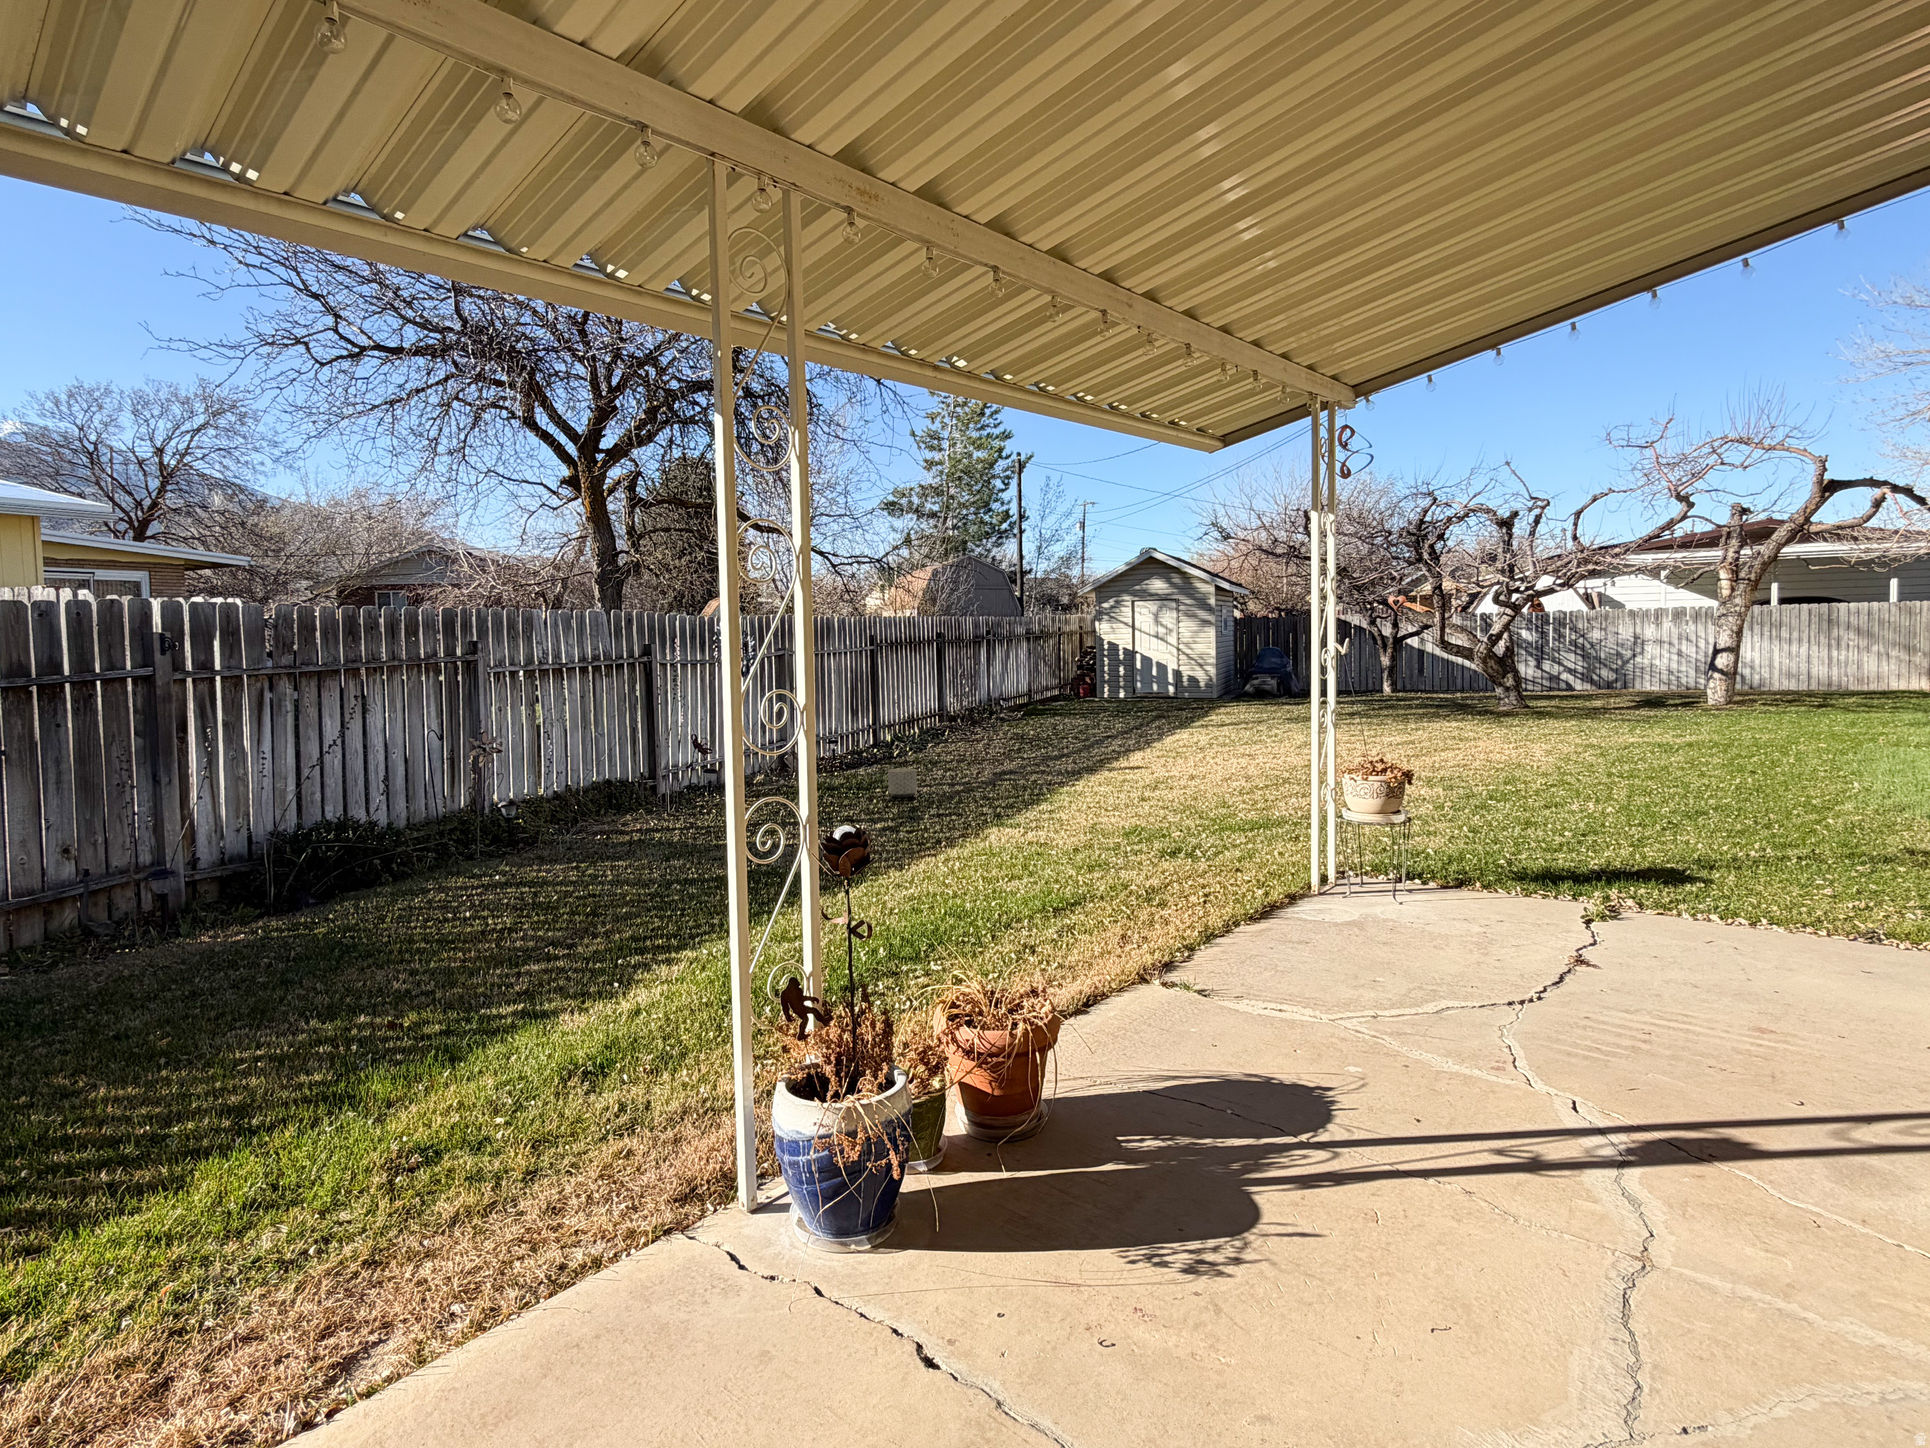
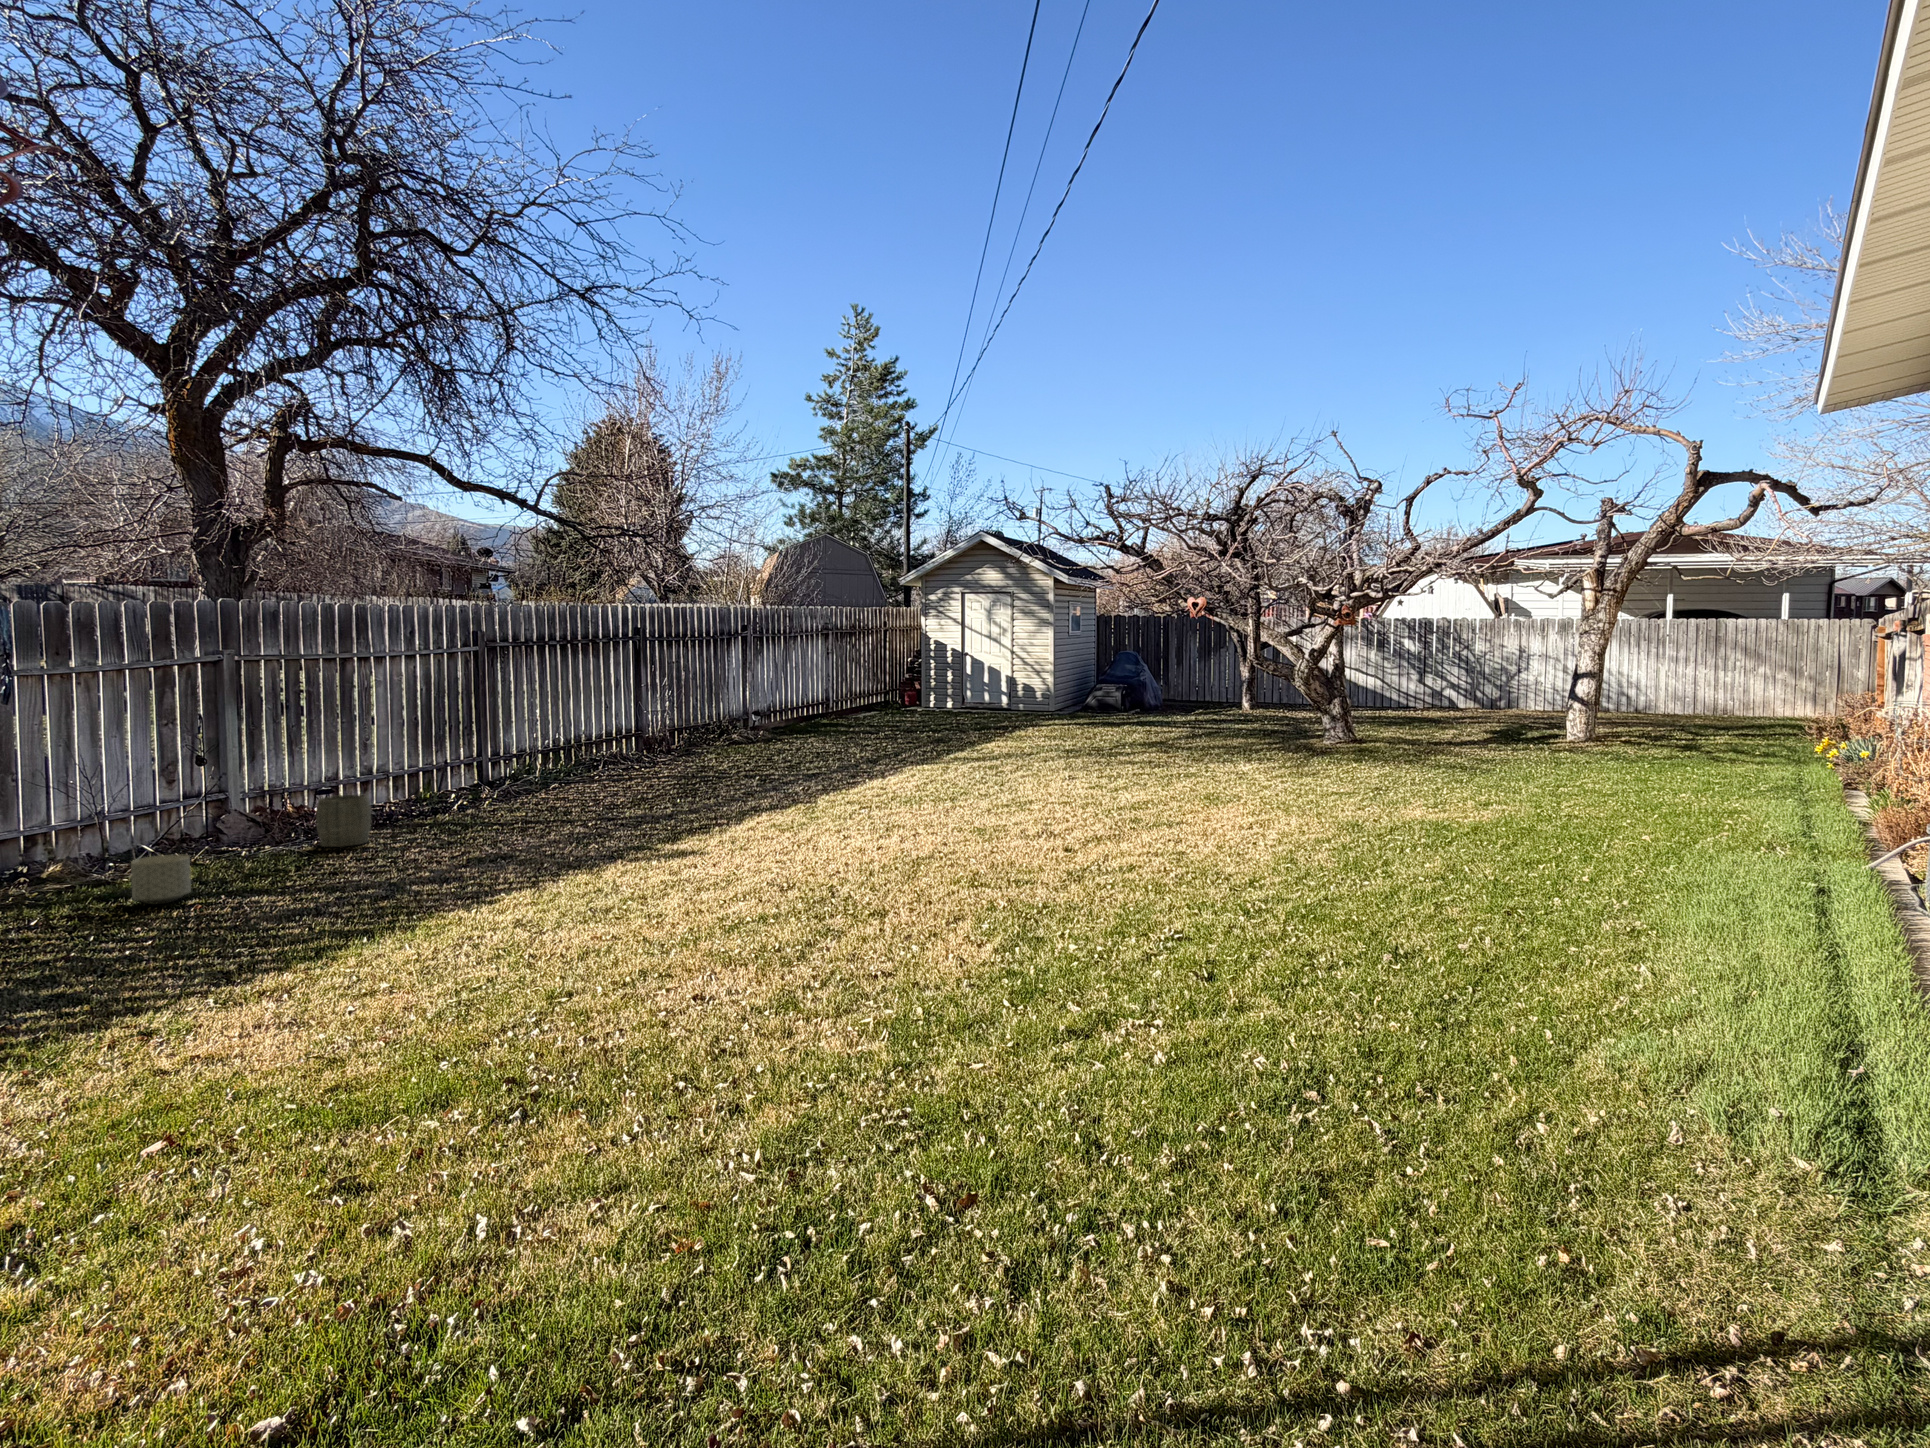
woven basket: none [905,741,936,774] -> present [316,795,371,847]

